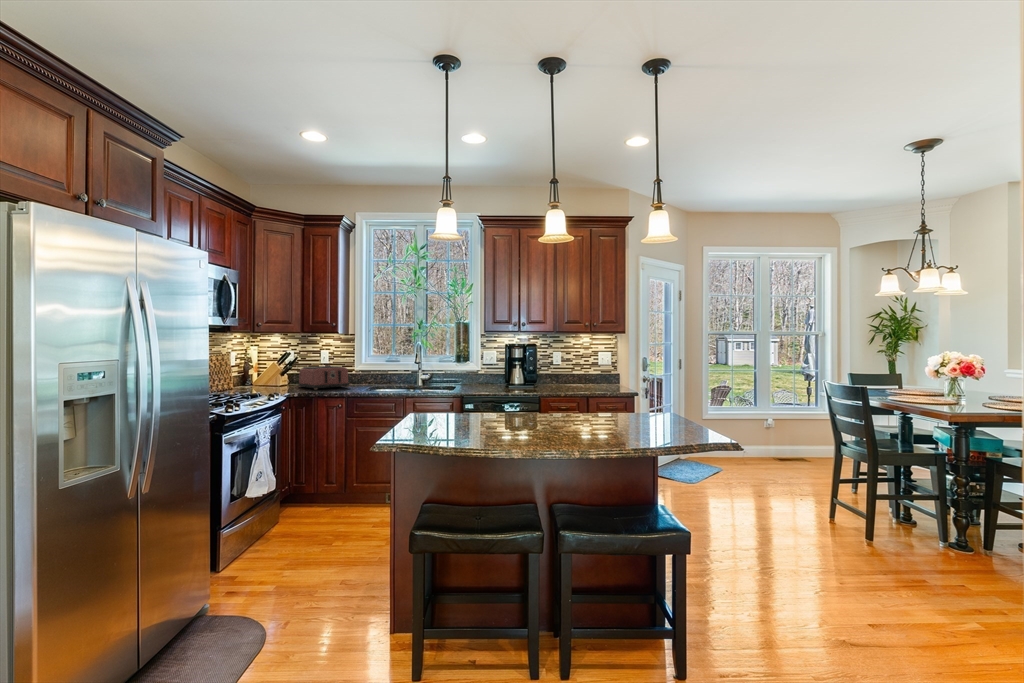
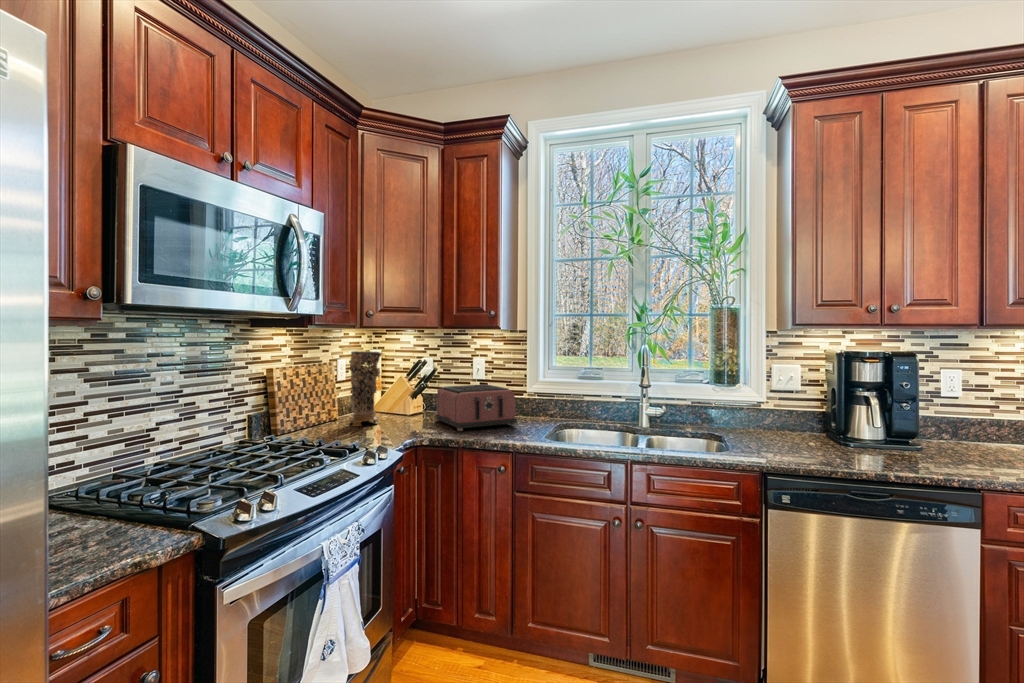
decorative vase: none [244,346,265,390] -> present [350,351,382,426]

